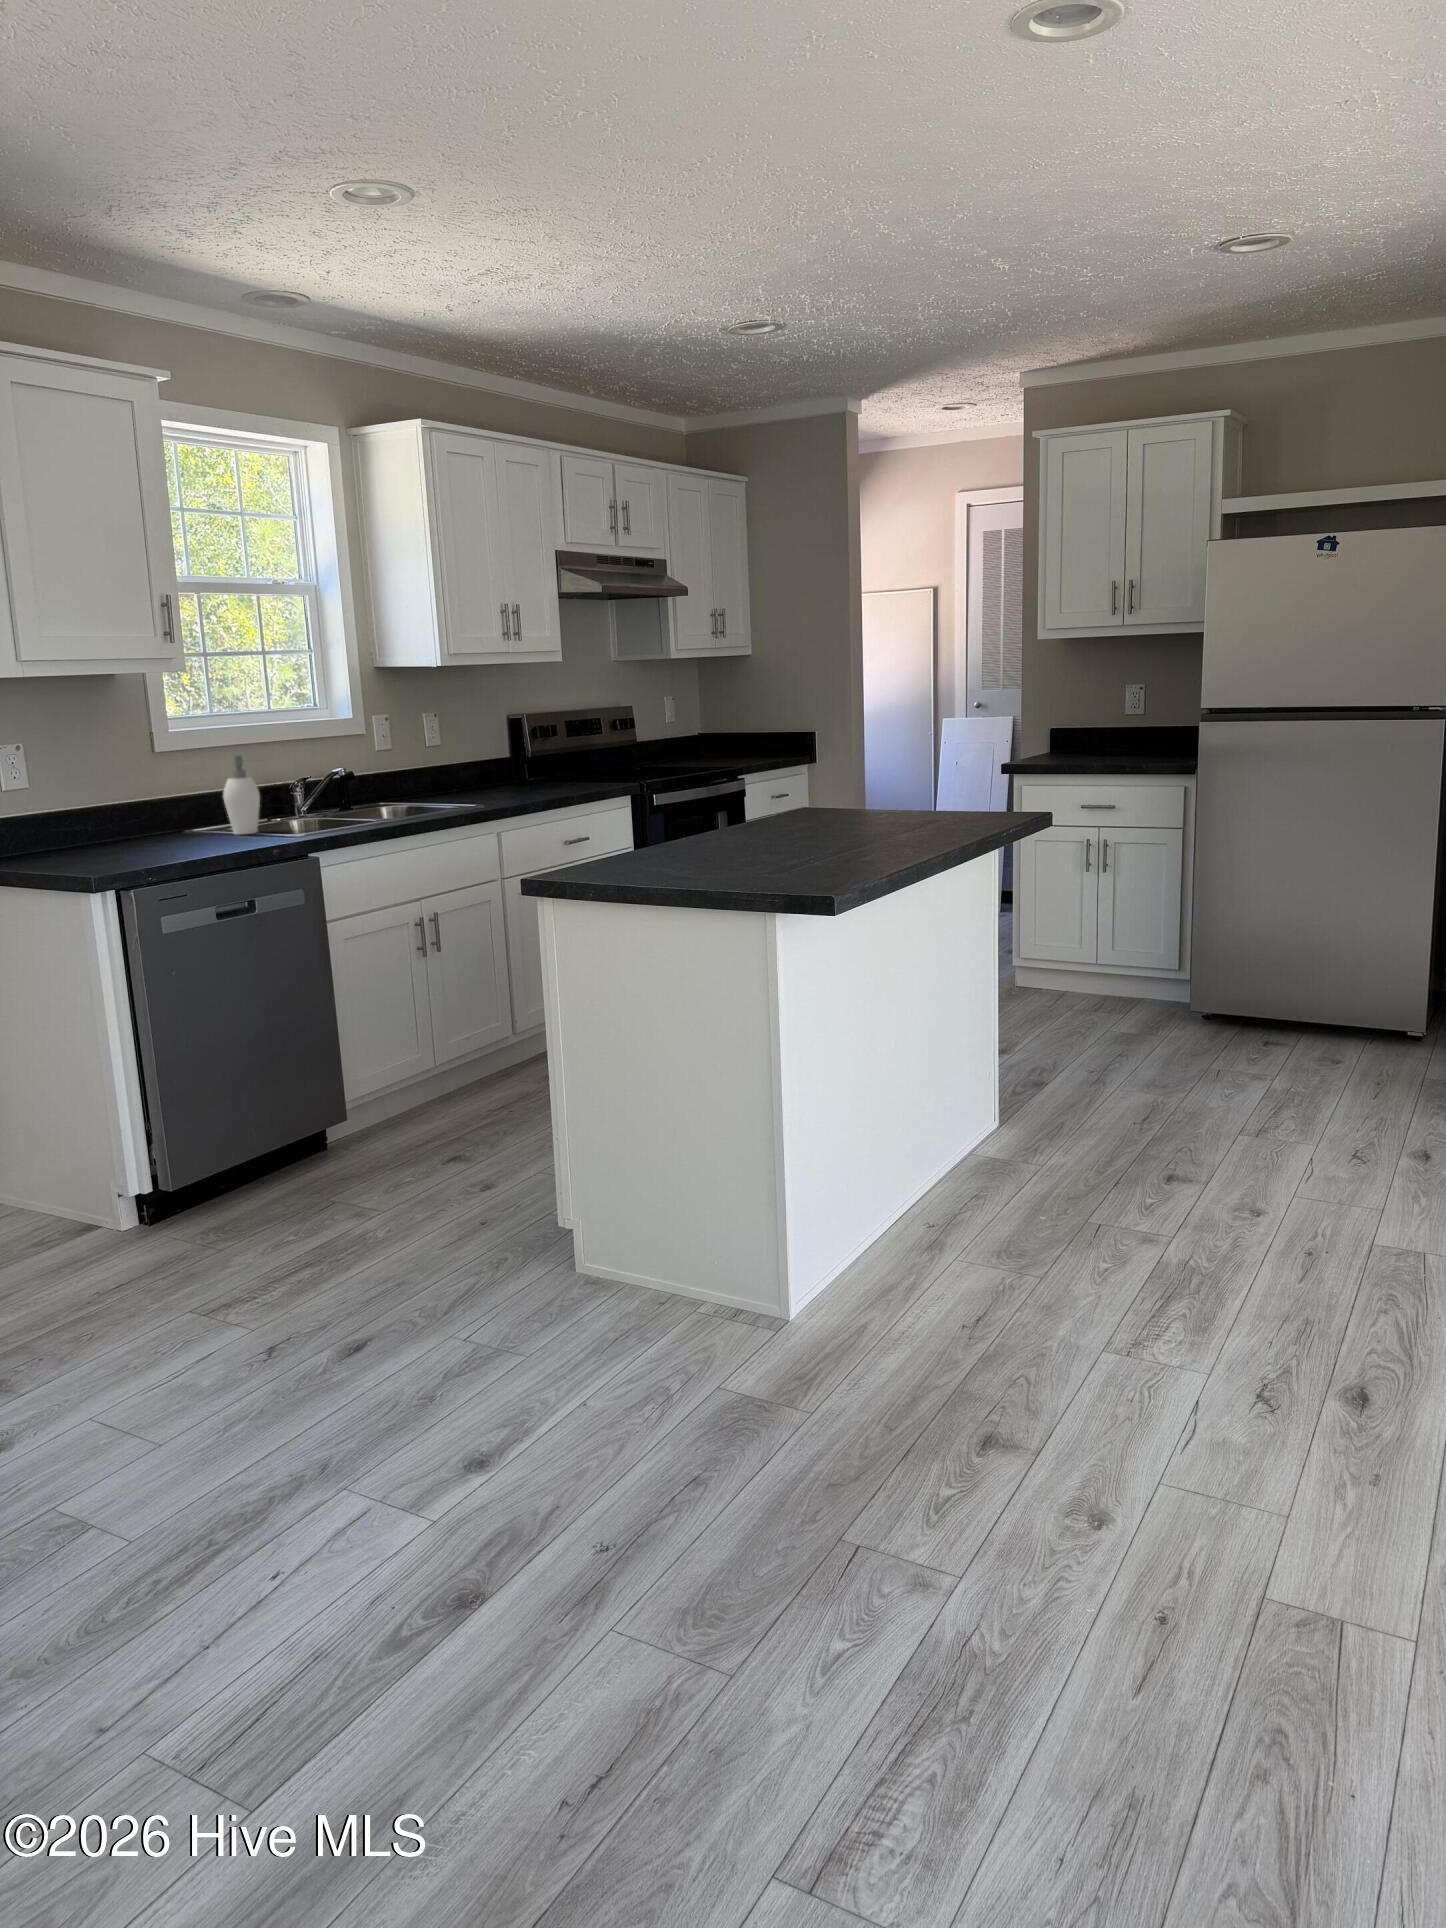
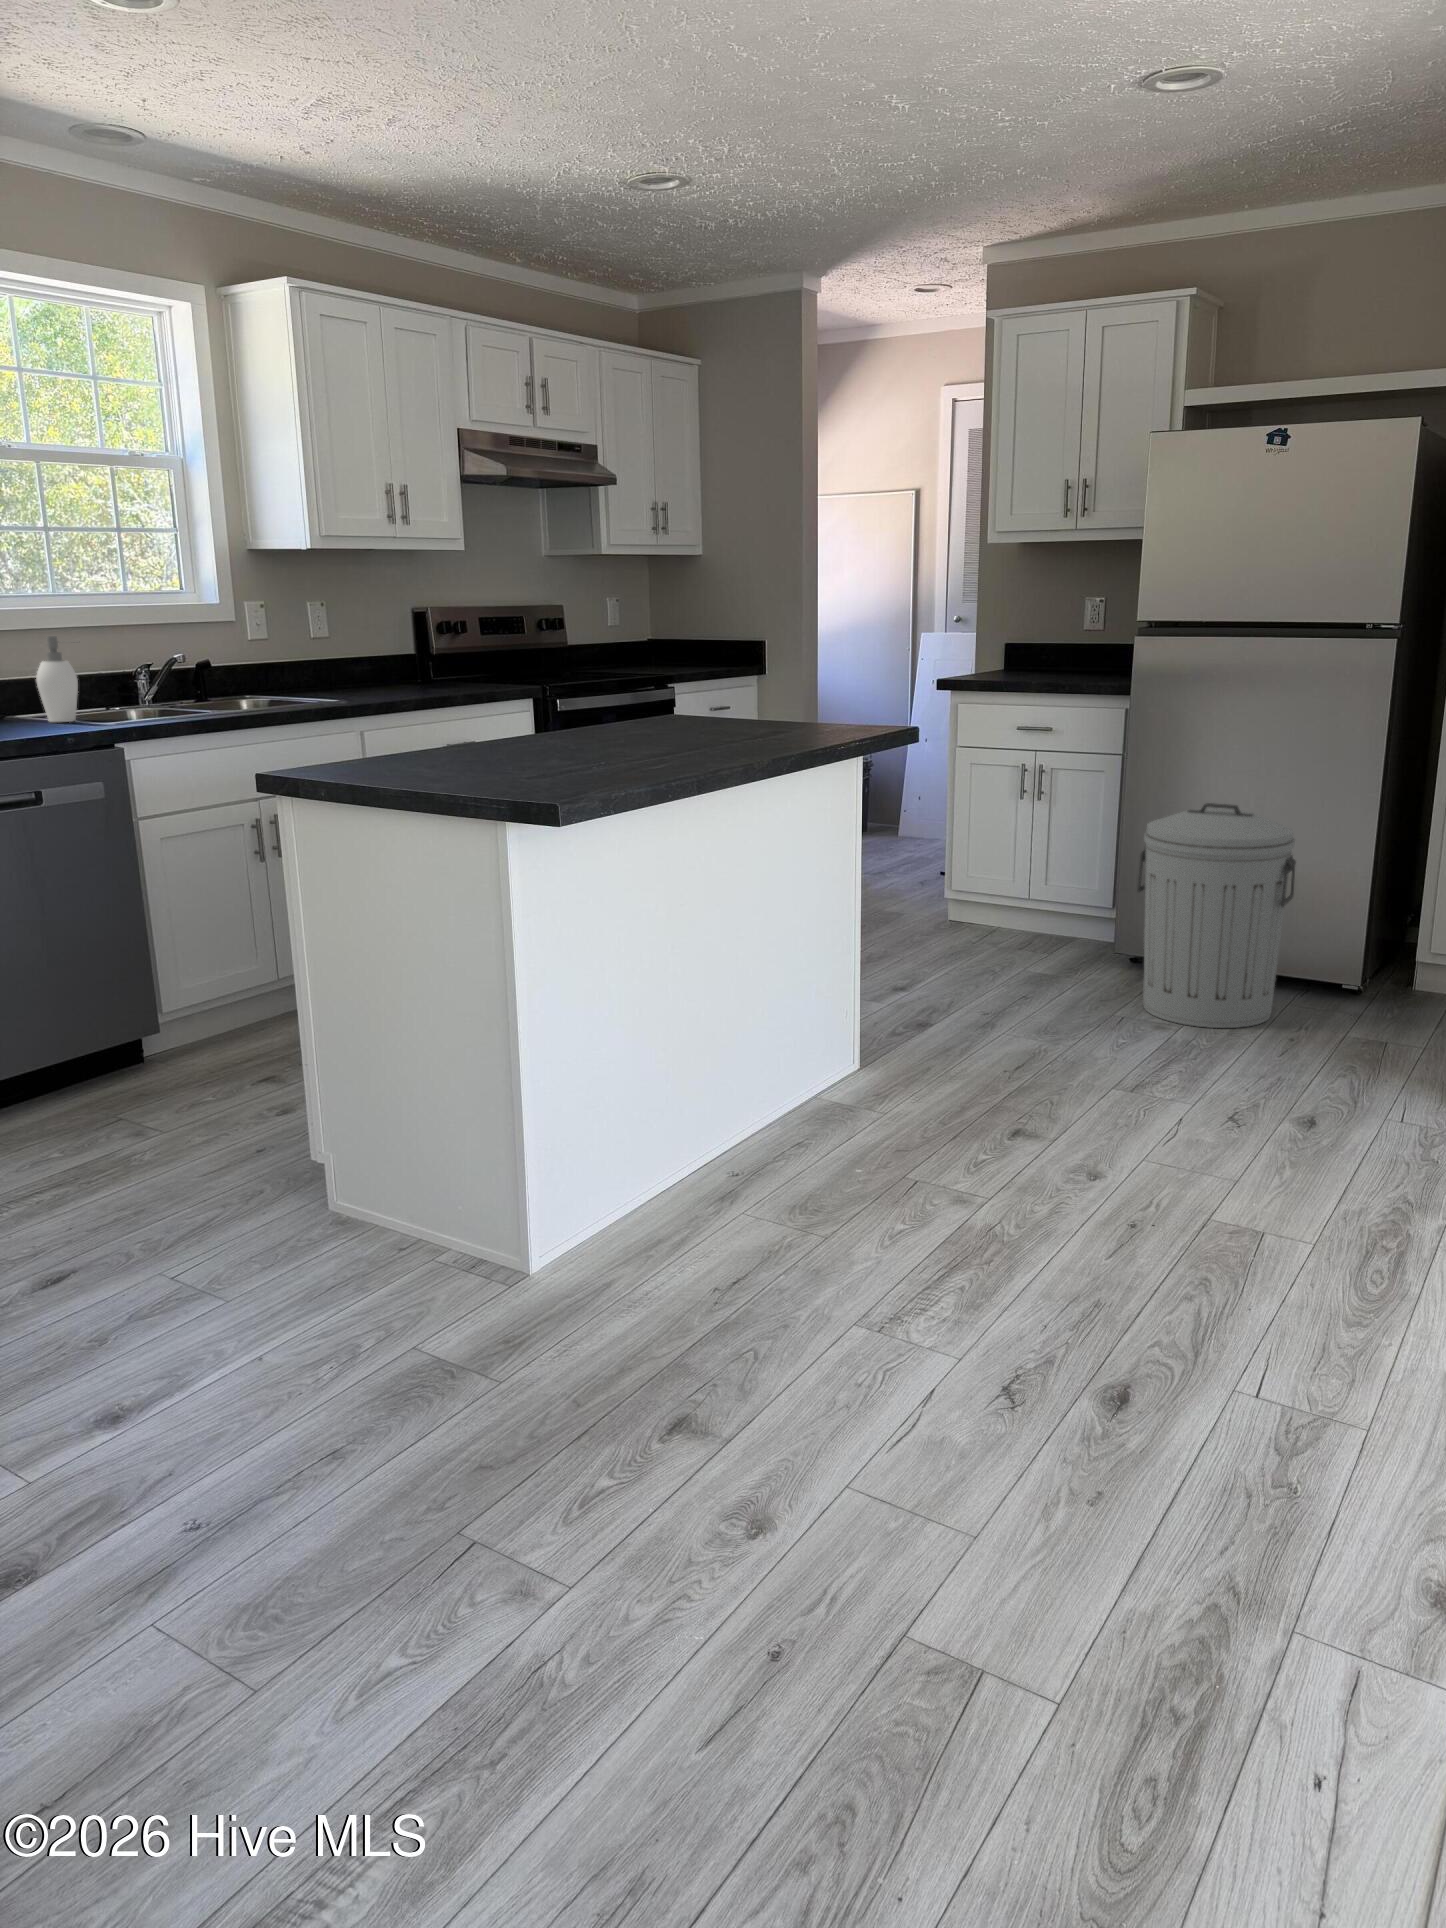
trash can: none [1223,872,1367,1075] -> present [1137,803,1296,1028]

